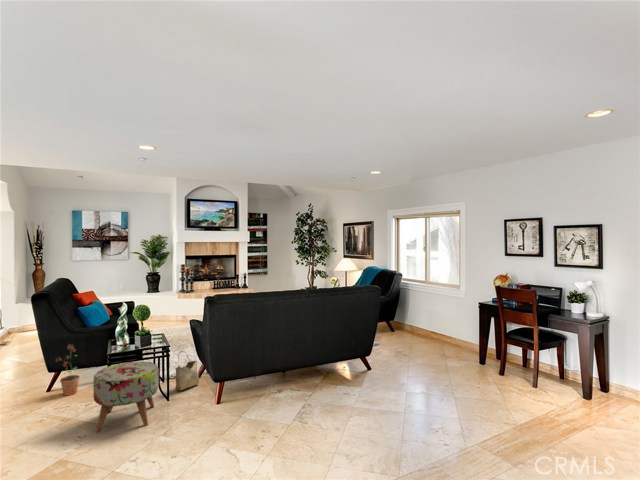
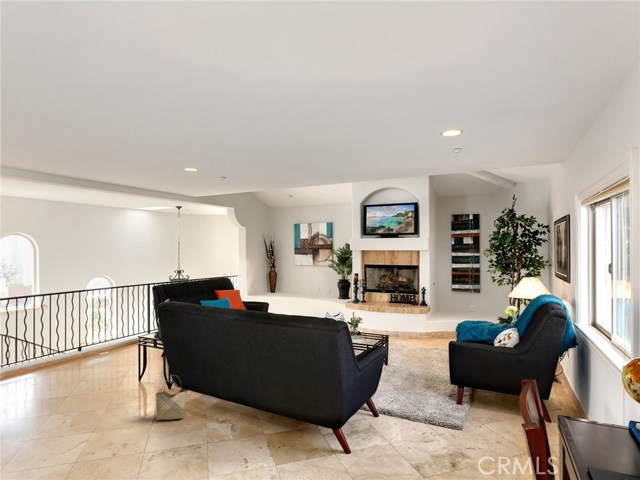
potted plant: present [56,344,80,396] -> none [118,342,137,388]
ottoman: present [93,362,159,432] -> none [44,373,114,449]

